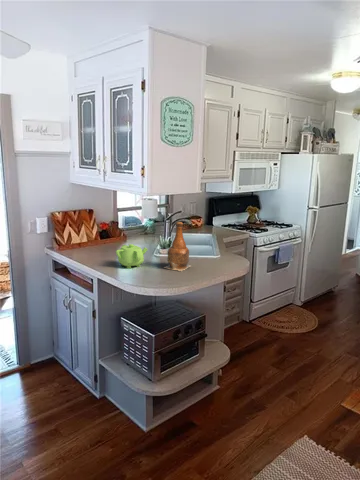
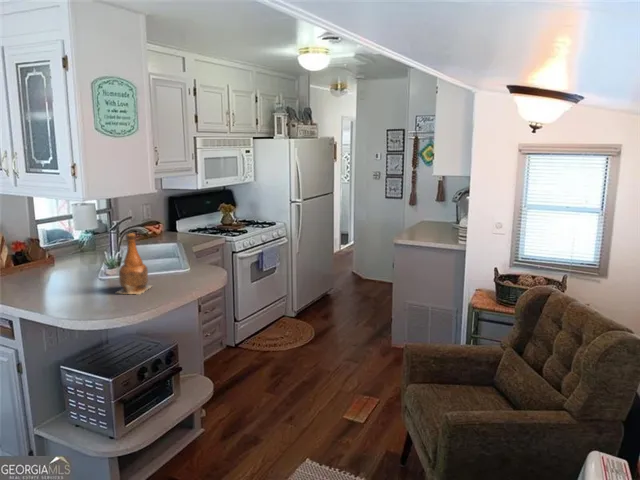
teapot: present [116,244,148,268] -> none [45,268,91,300]

